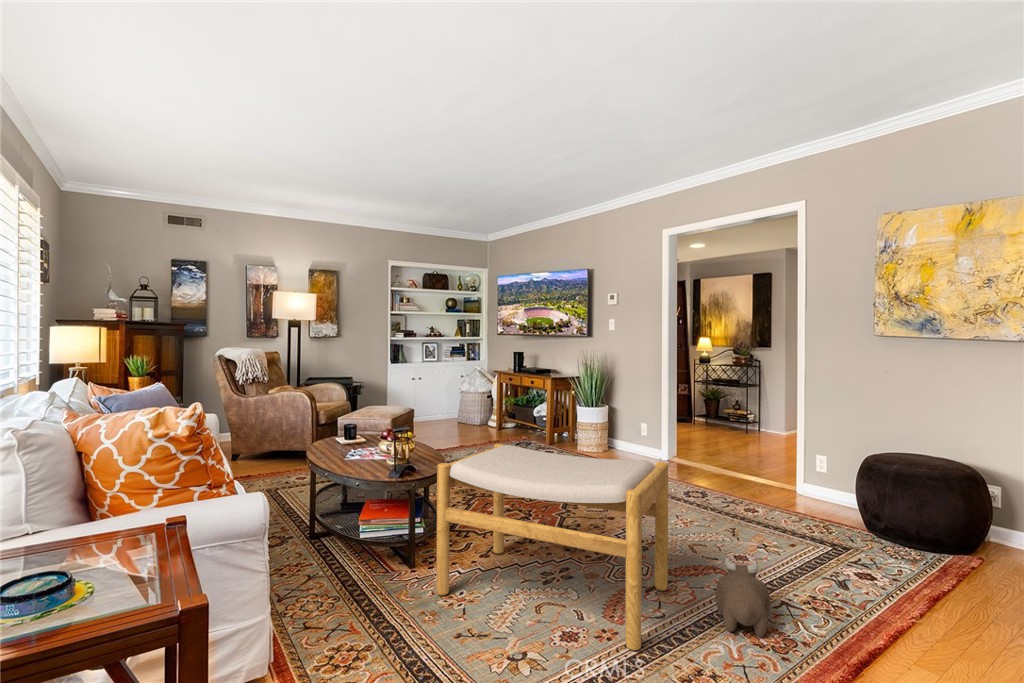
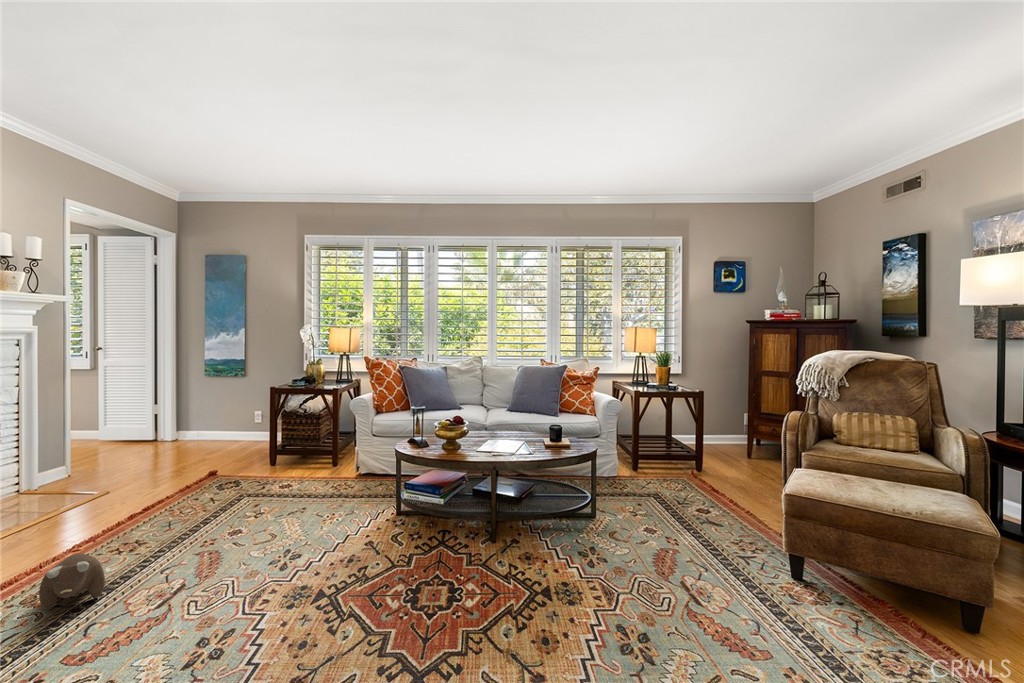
footstool: present [436,444,668,650] -> none [158,425,371,597]

